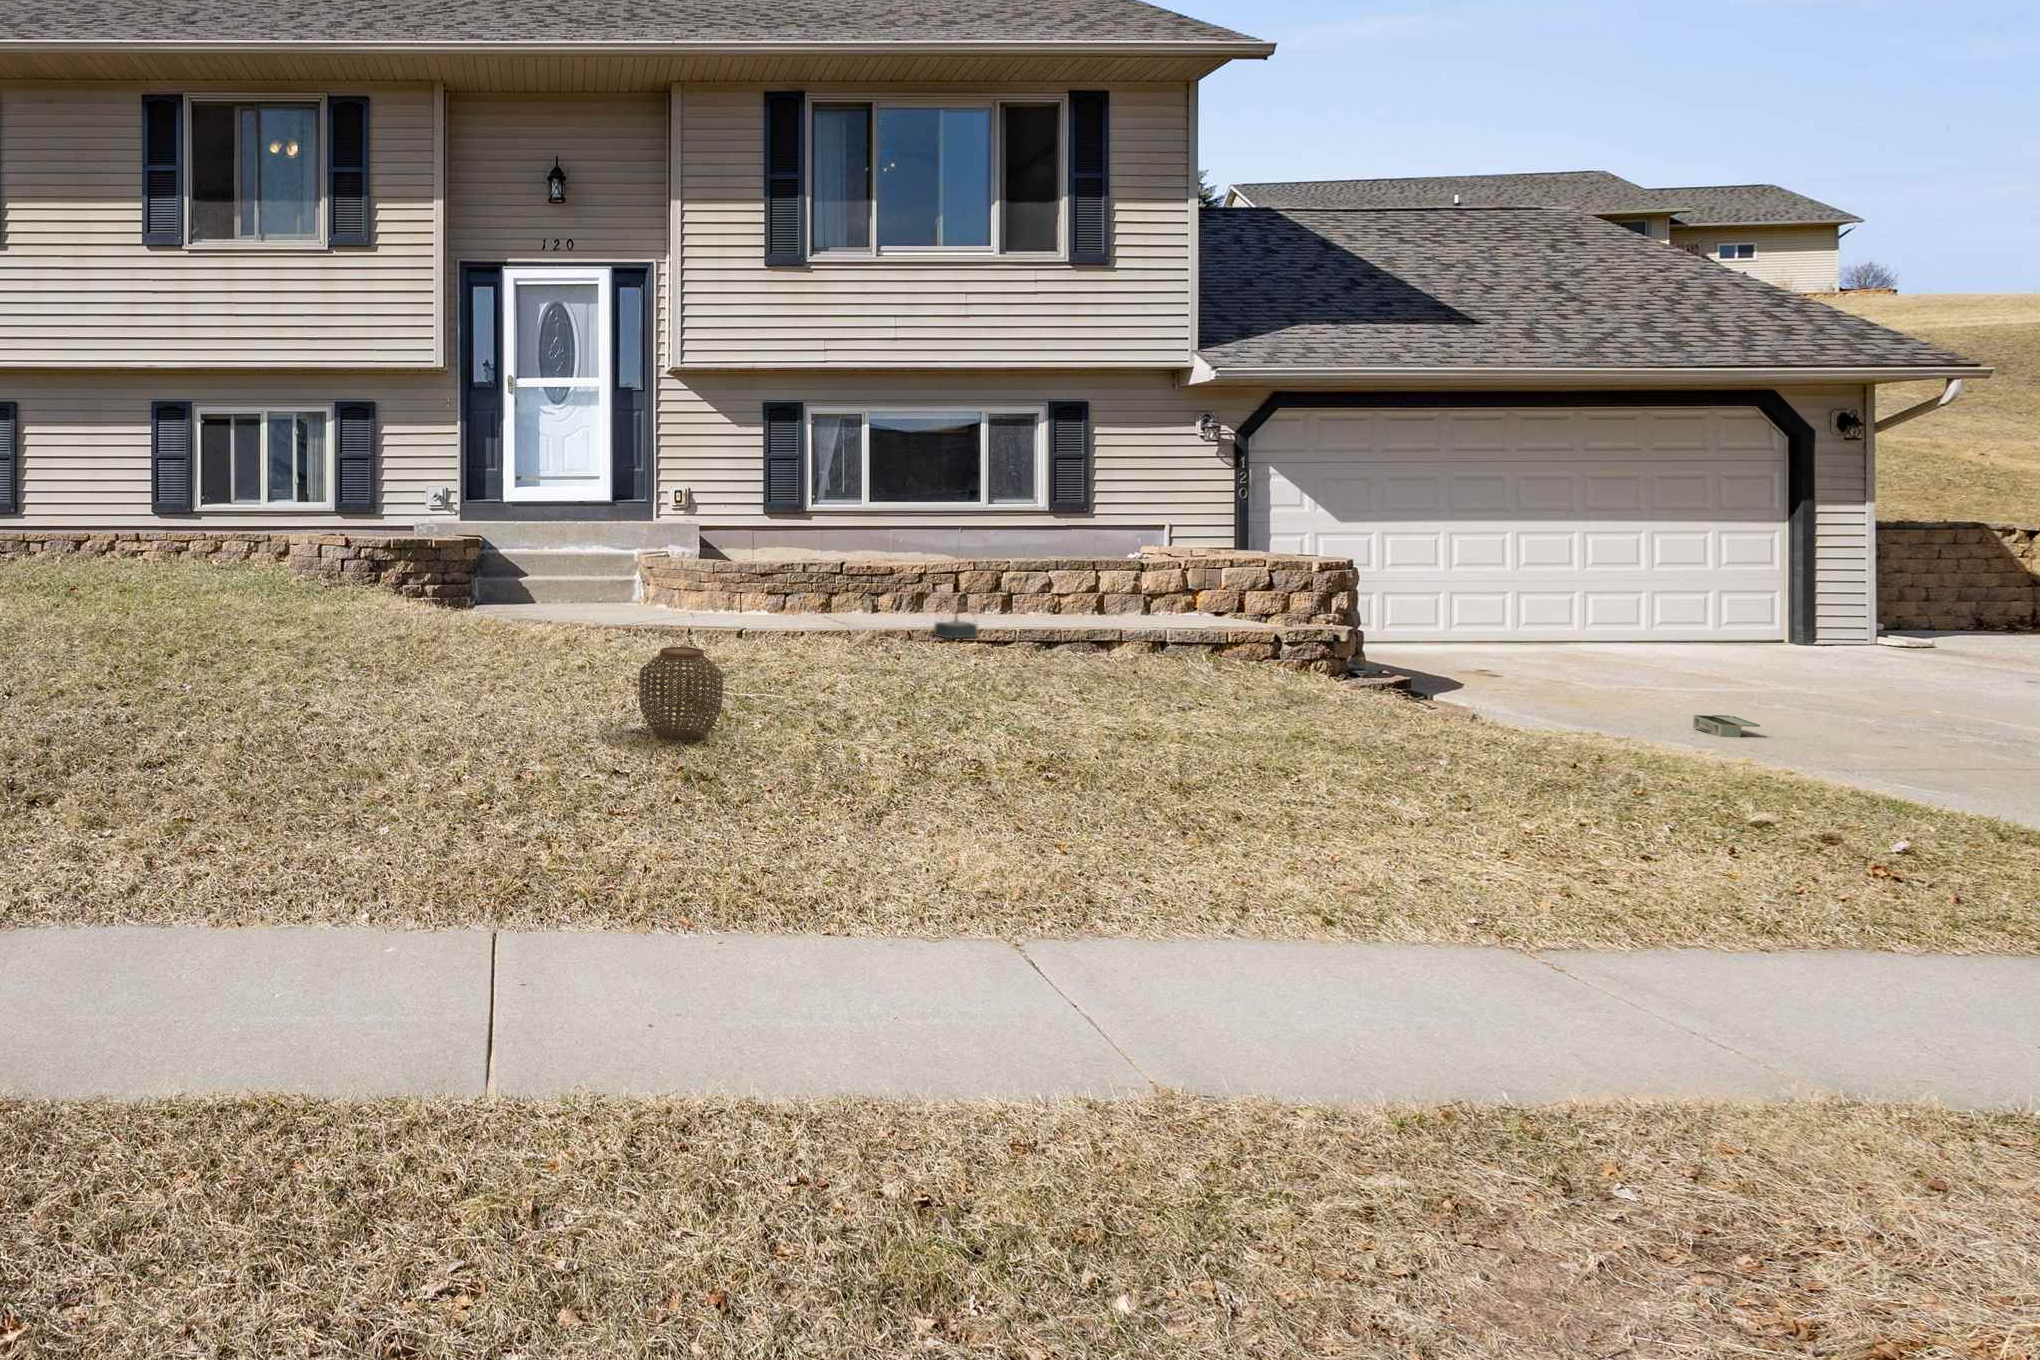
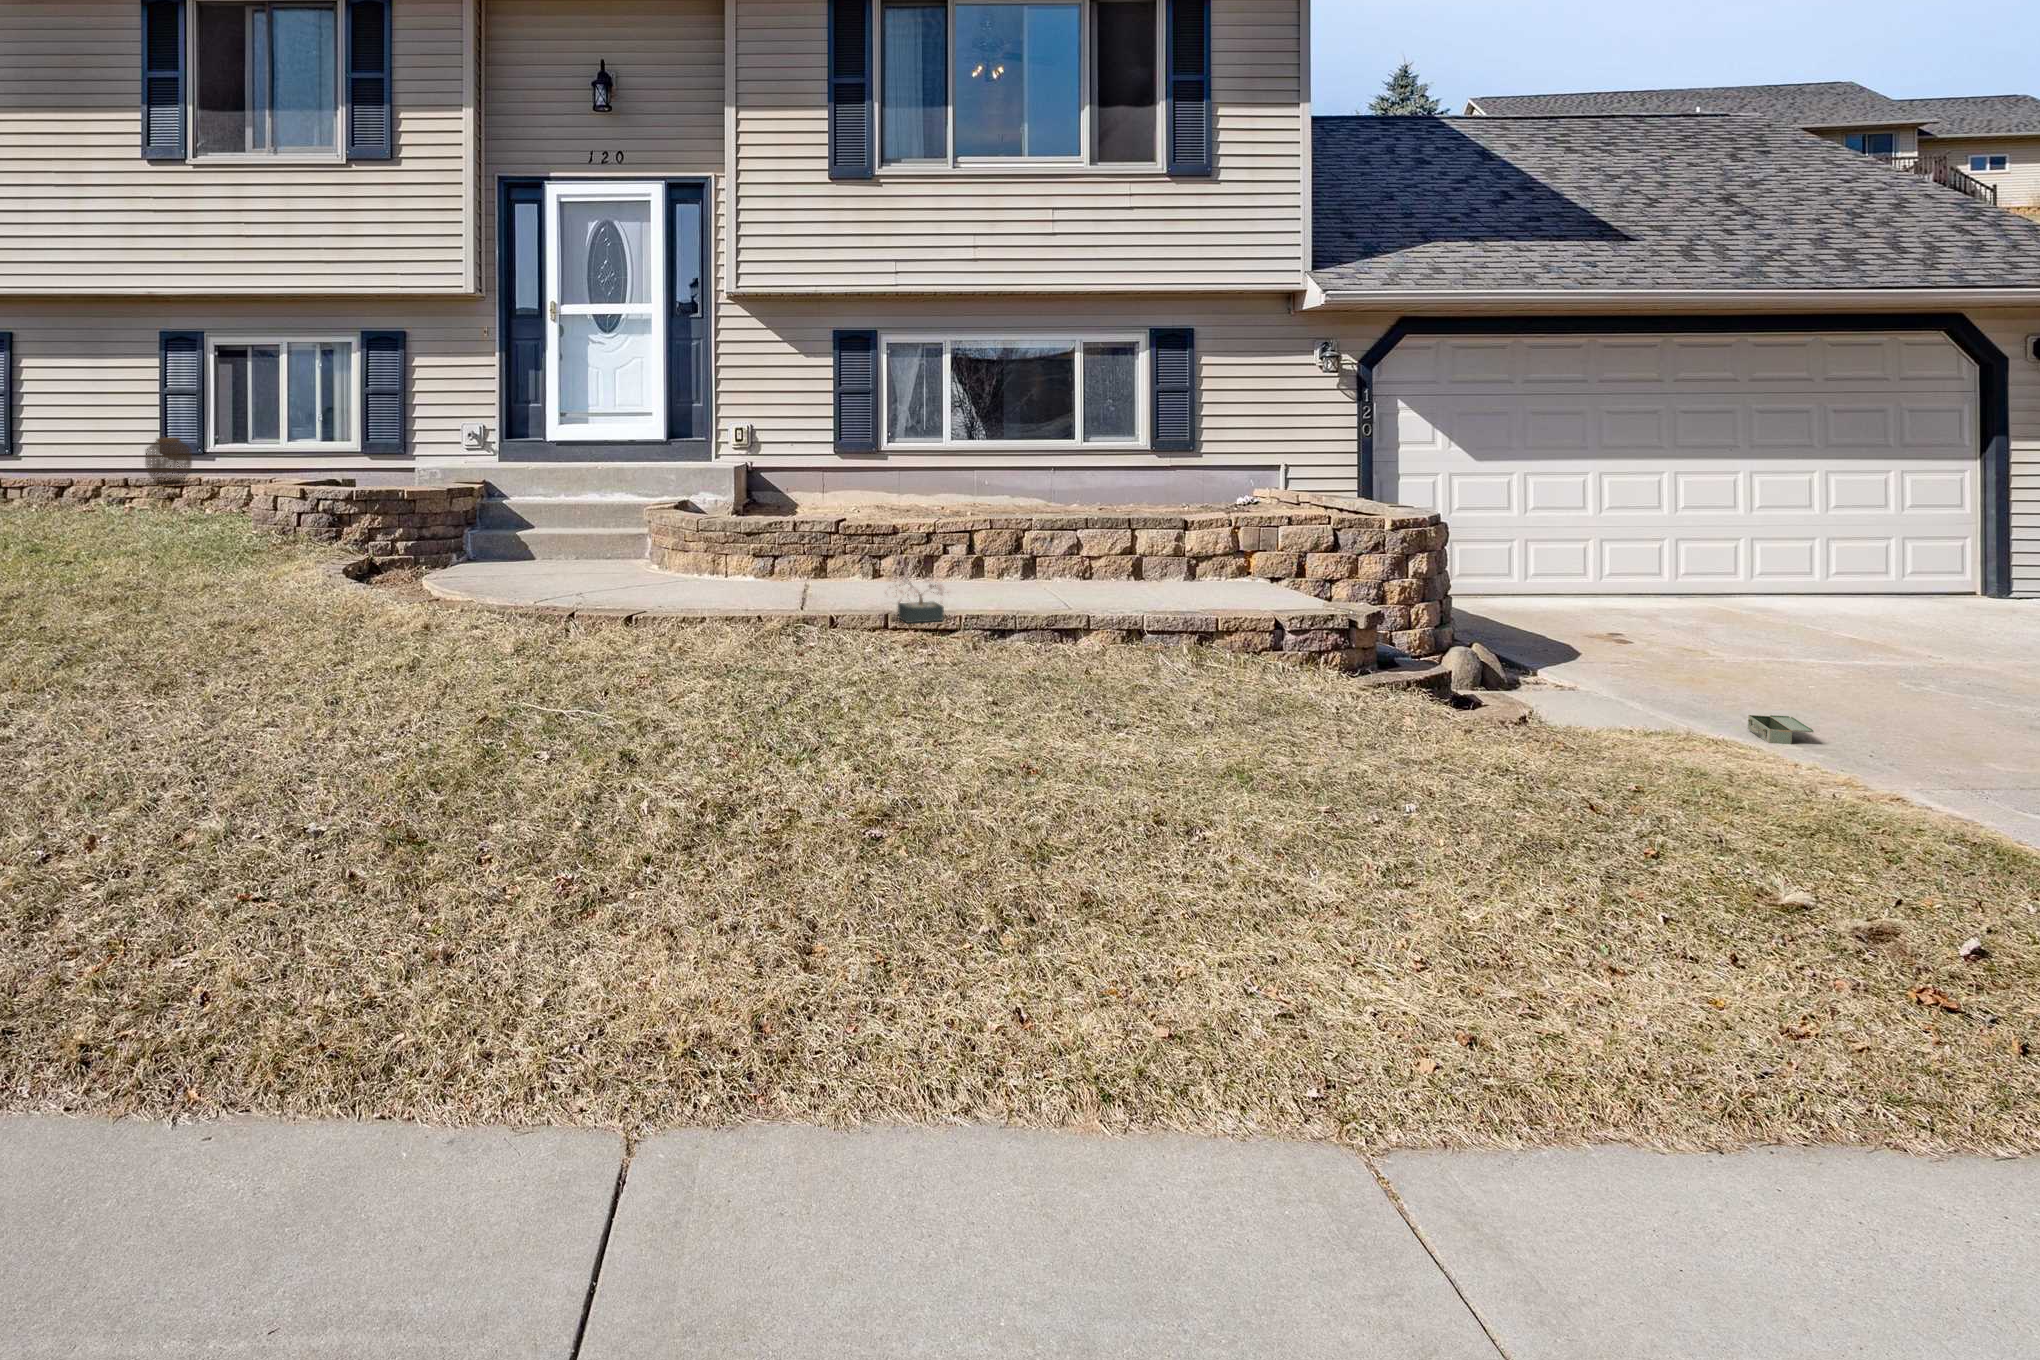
woven basket: present [639,647,723,740] -> present [146,437,192,484]

